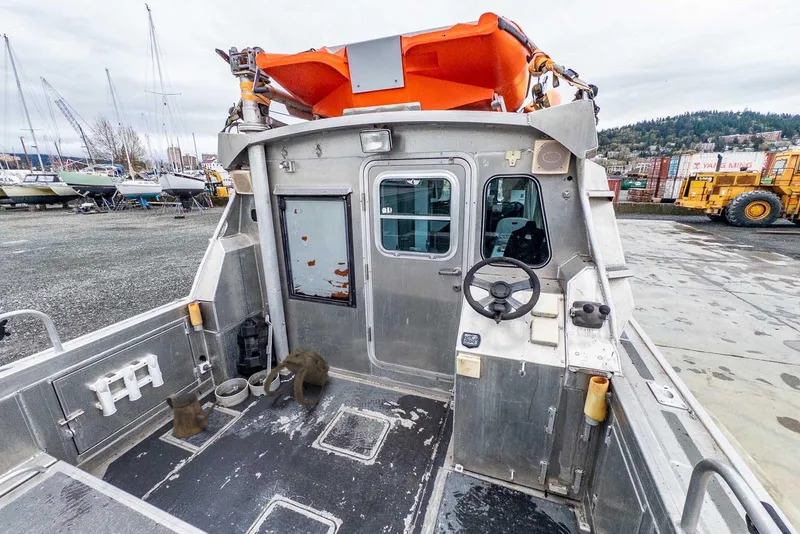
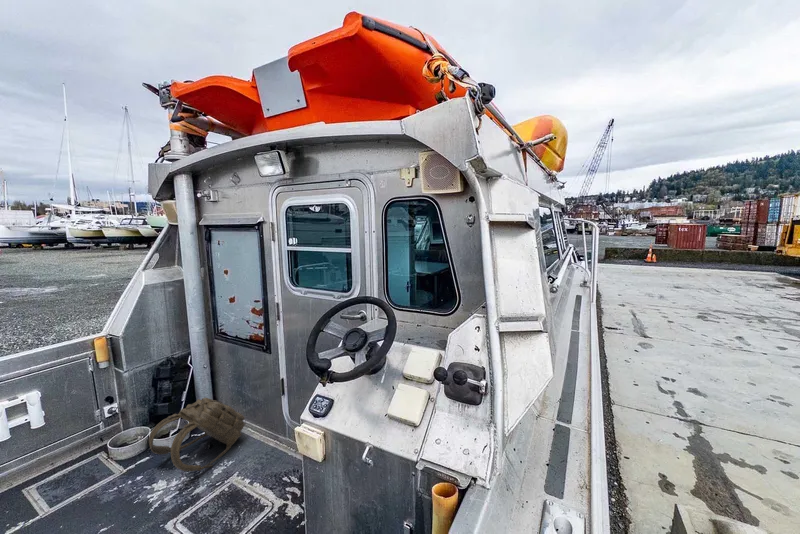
watering can: present [166,393,220,438] -> none [39,438,88,493]

